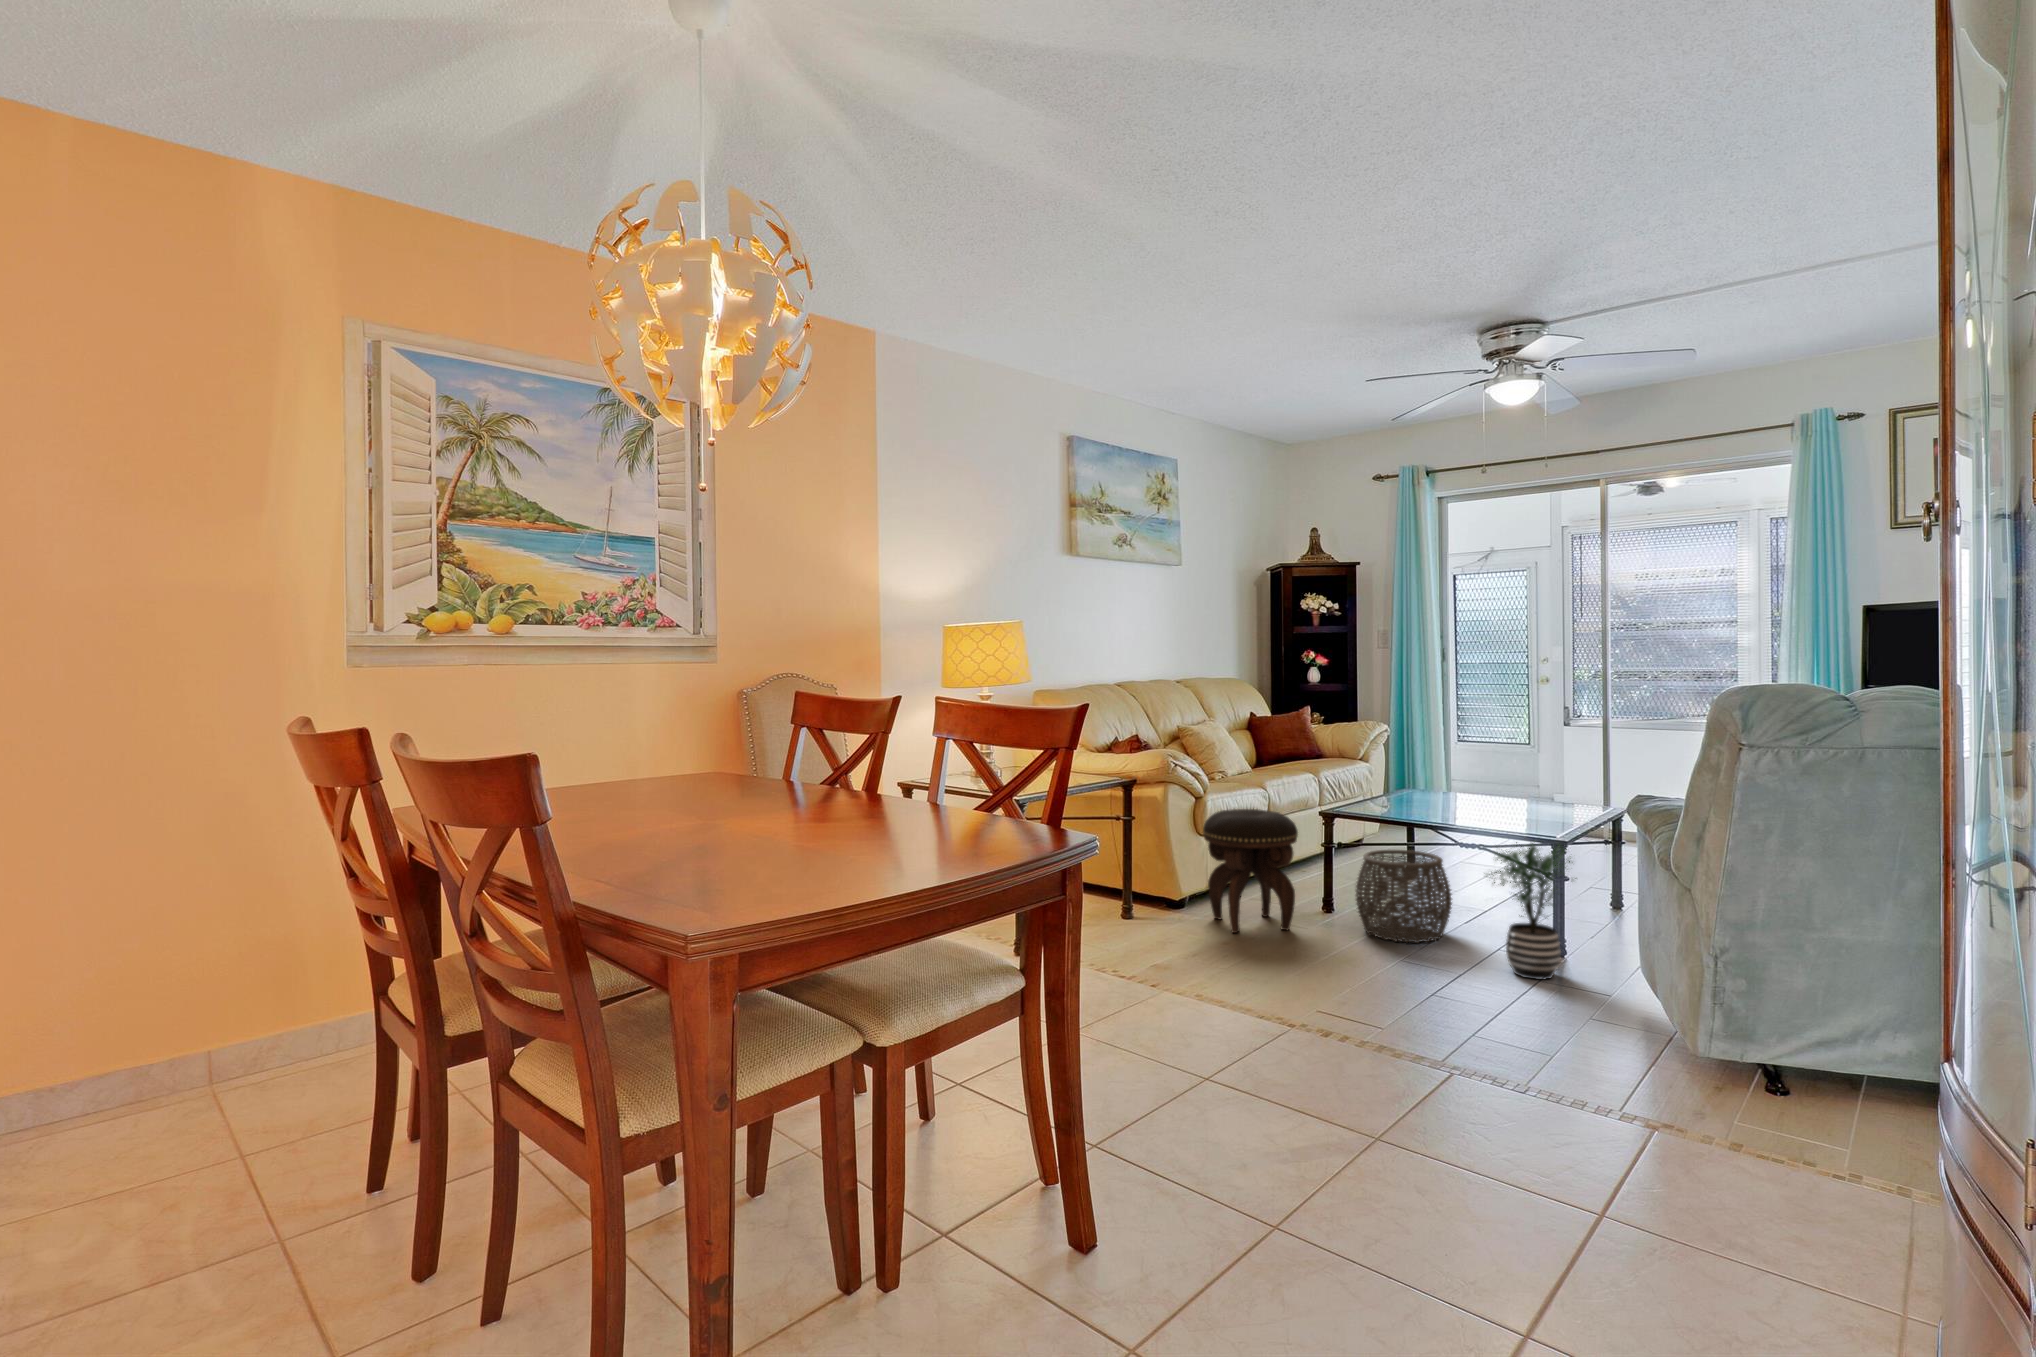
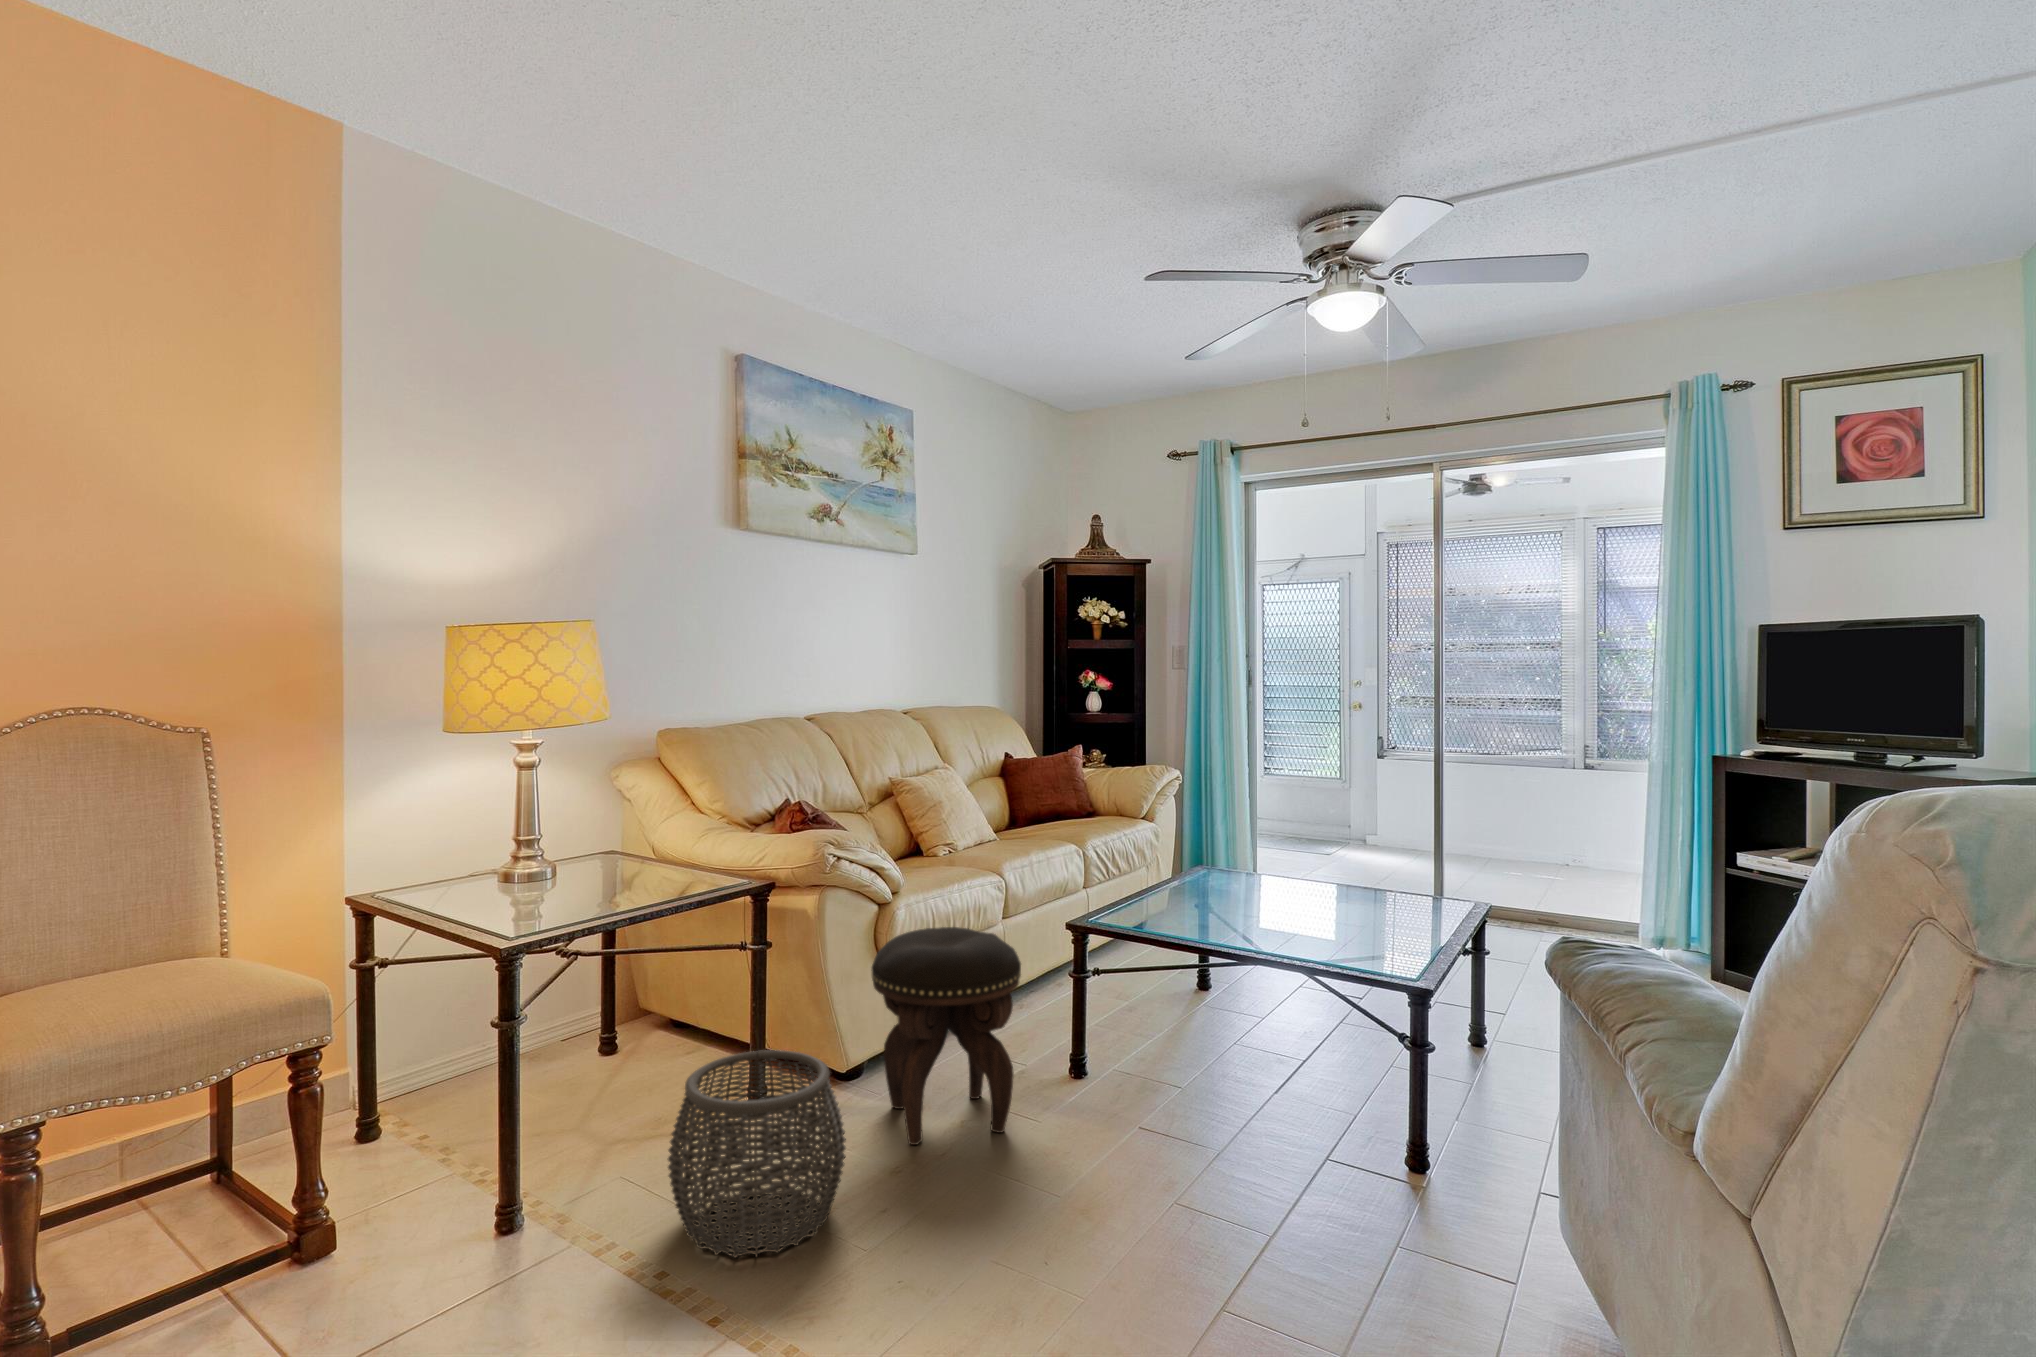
potted plant: present [1489,841,1576,979] -> none [1302,1002,1464,1251]
woven basket: present [1356,850,1452,943] -> present [668,1050,846,1258]

